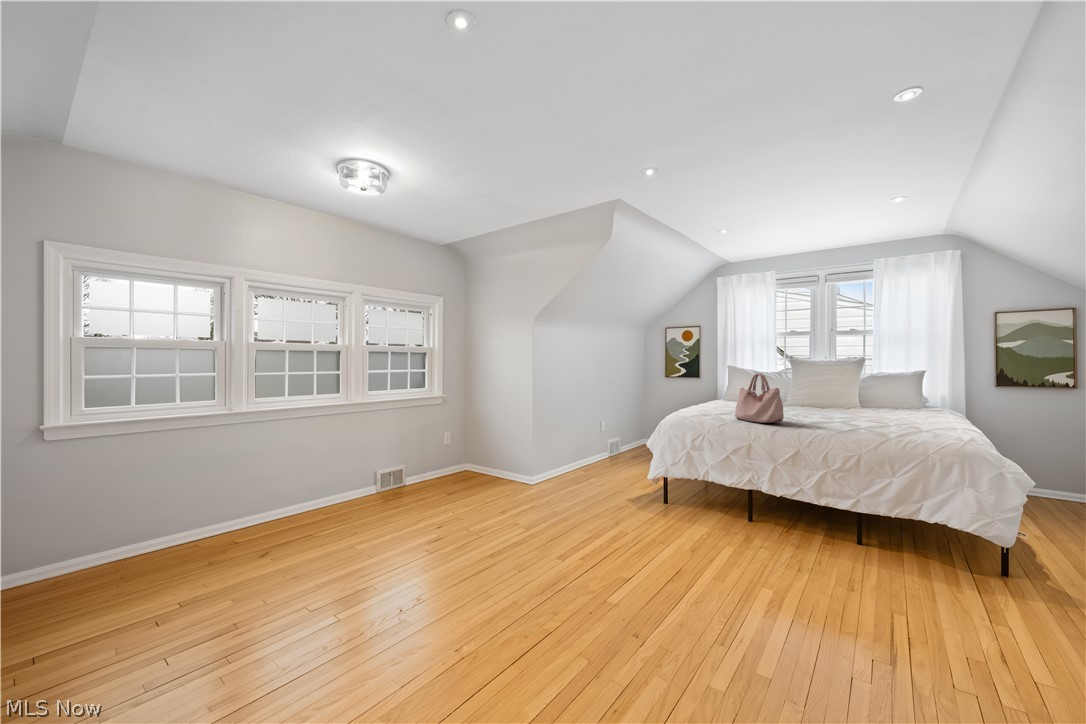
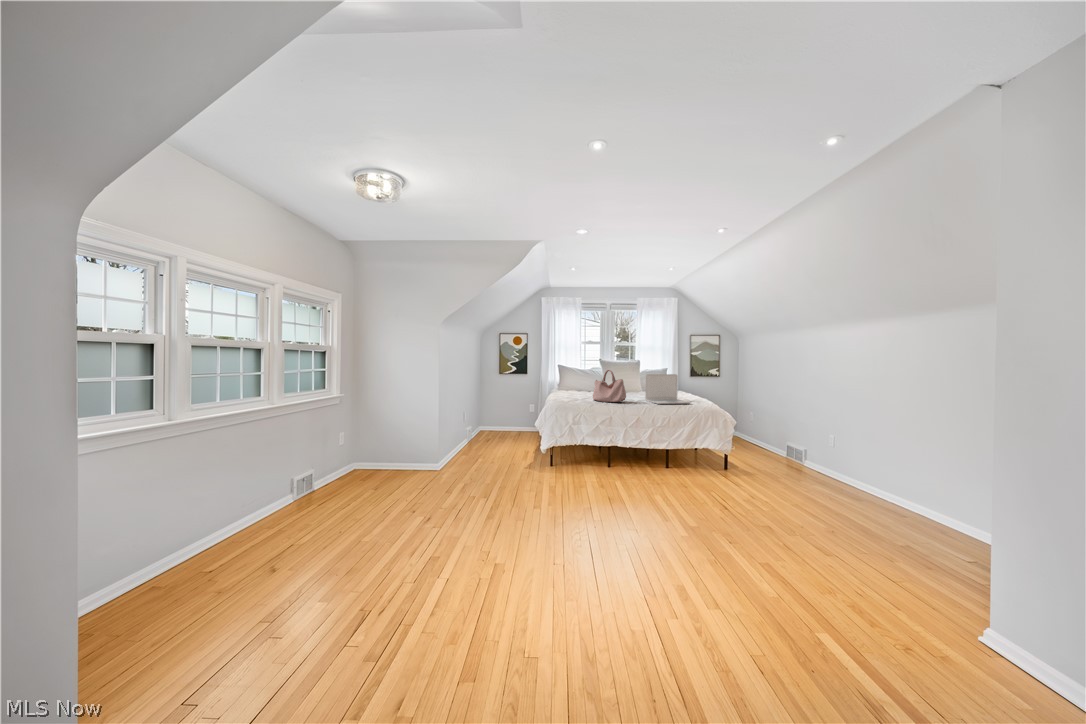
laptop: none [831,381,919,435] -> present [645,374,690,404]

